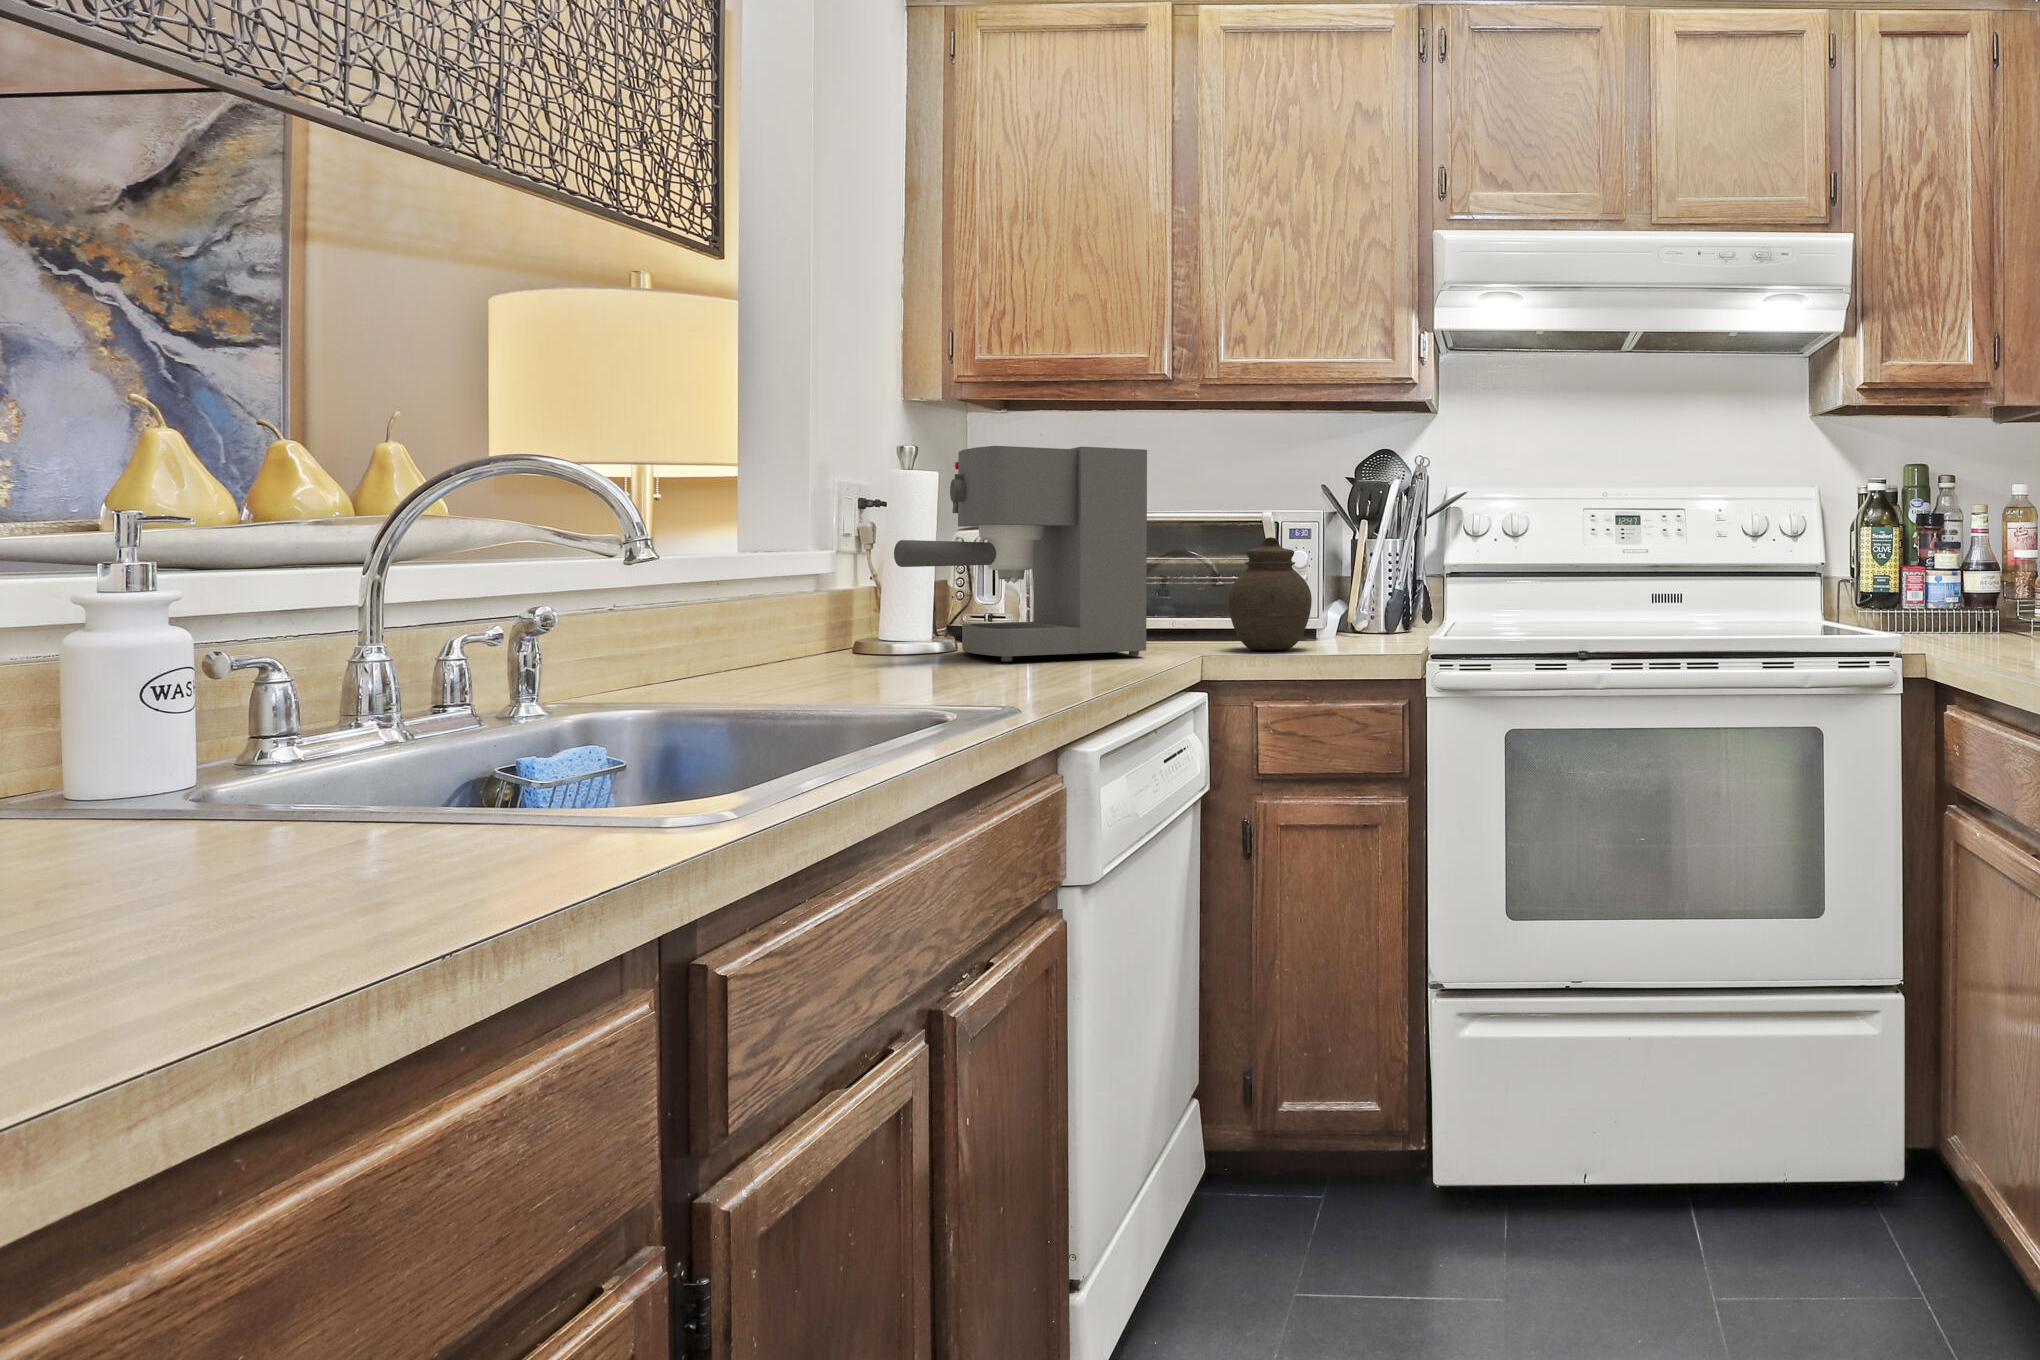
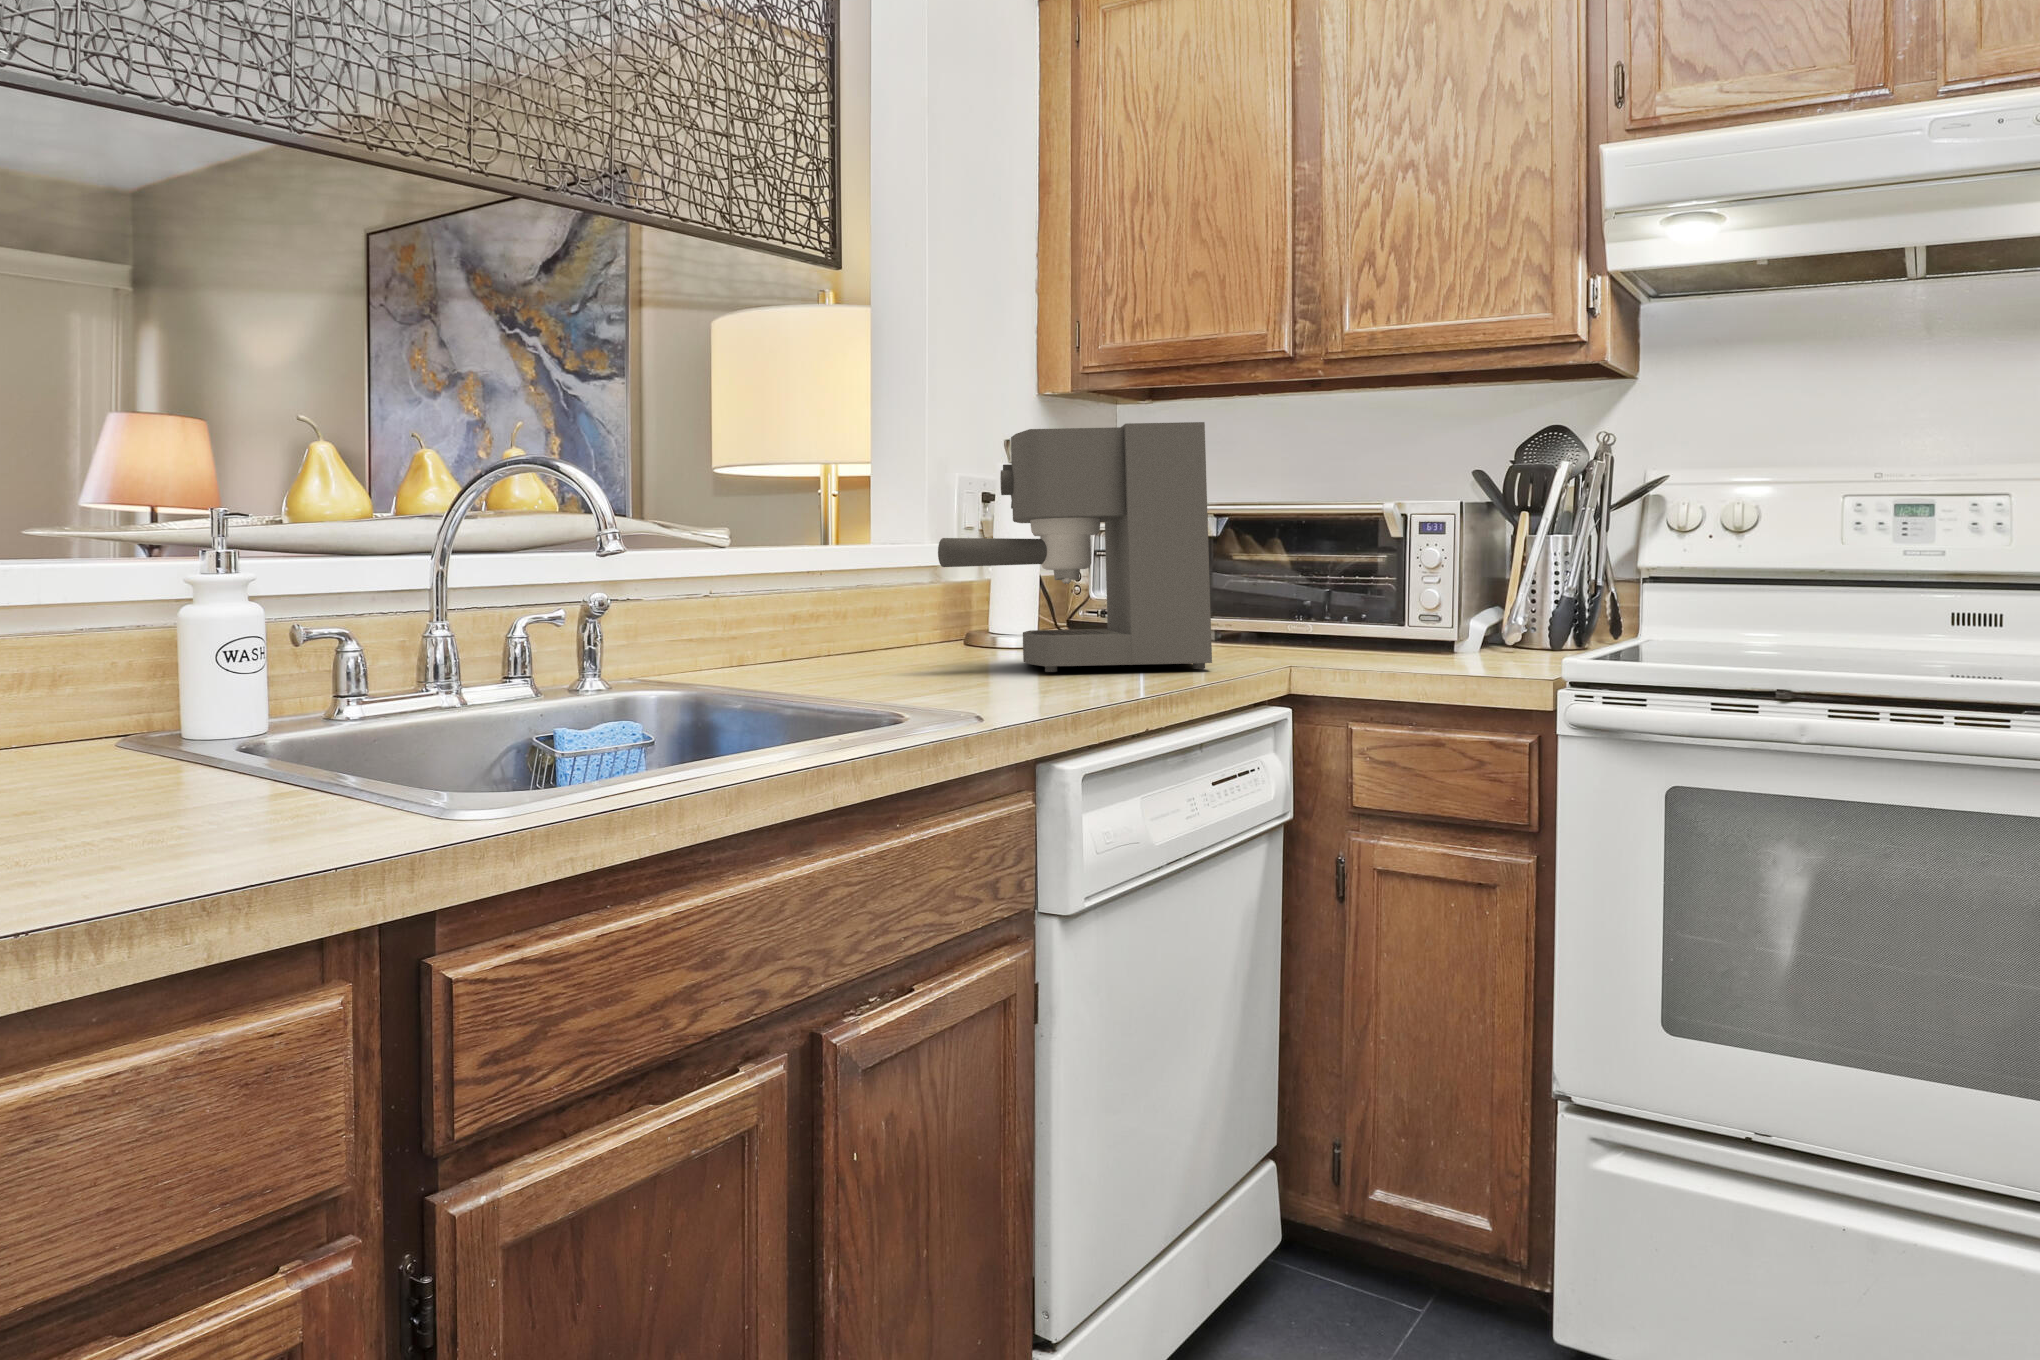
jar: present [1228,537,1312,650] -> none [1323,523,1431,665]

